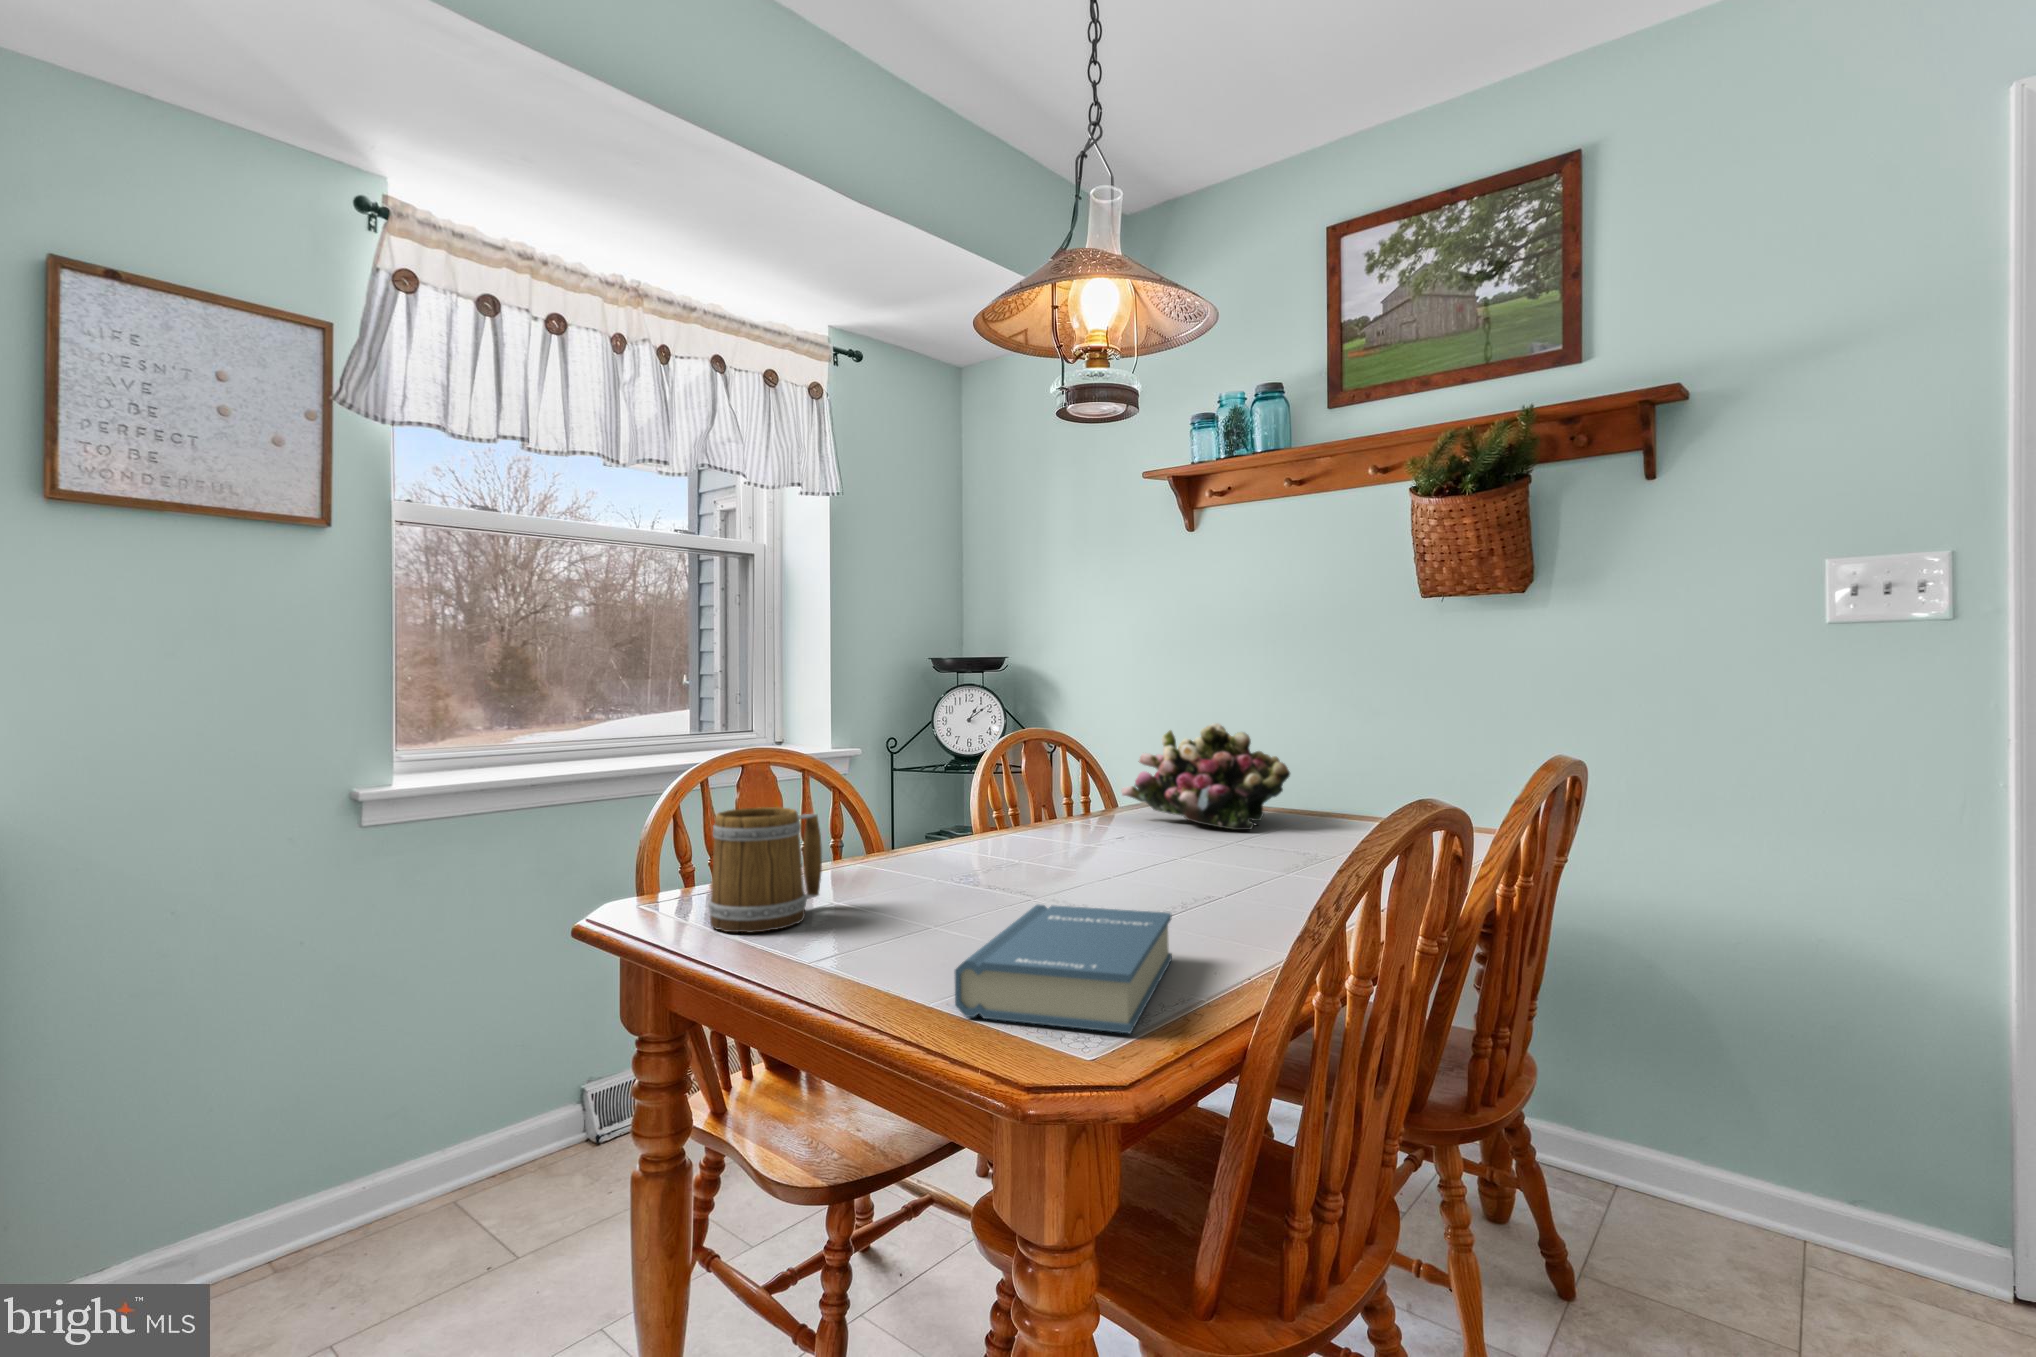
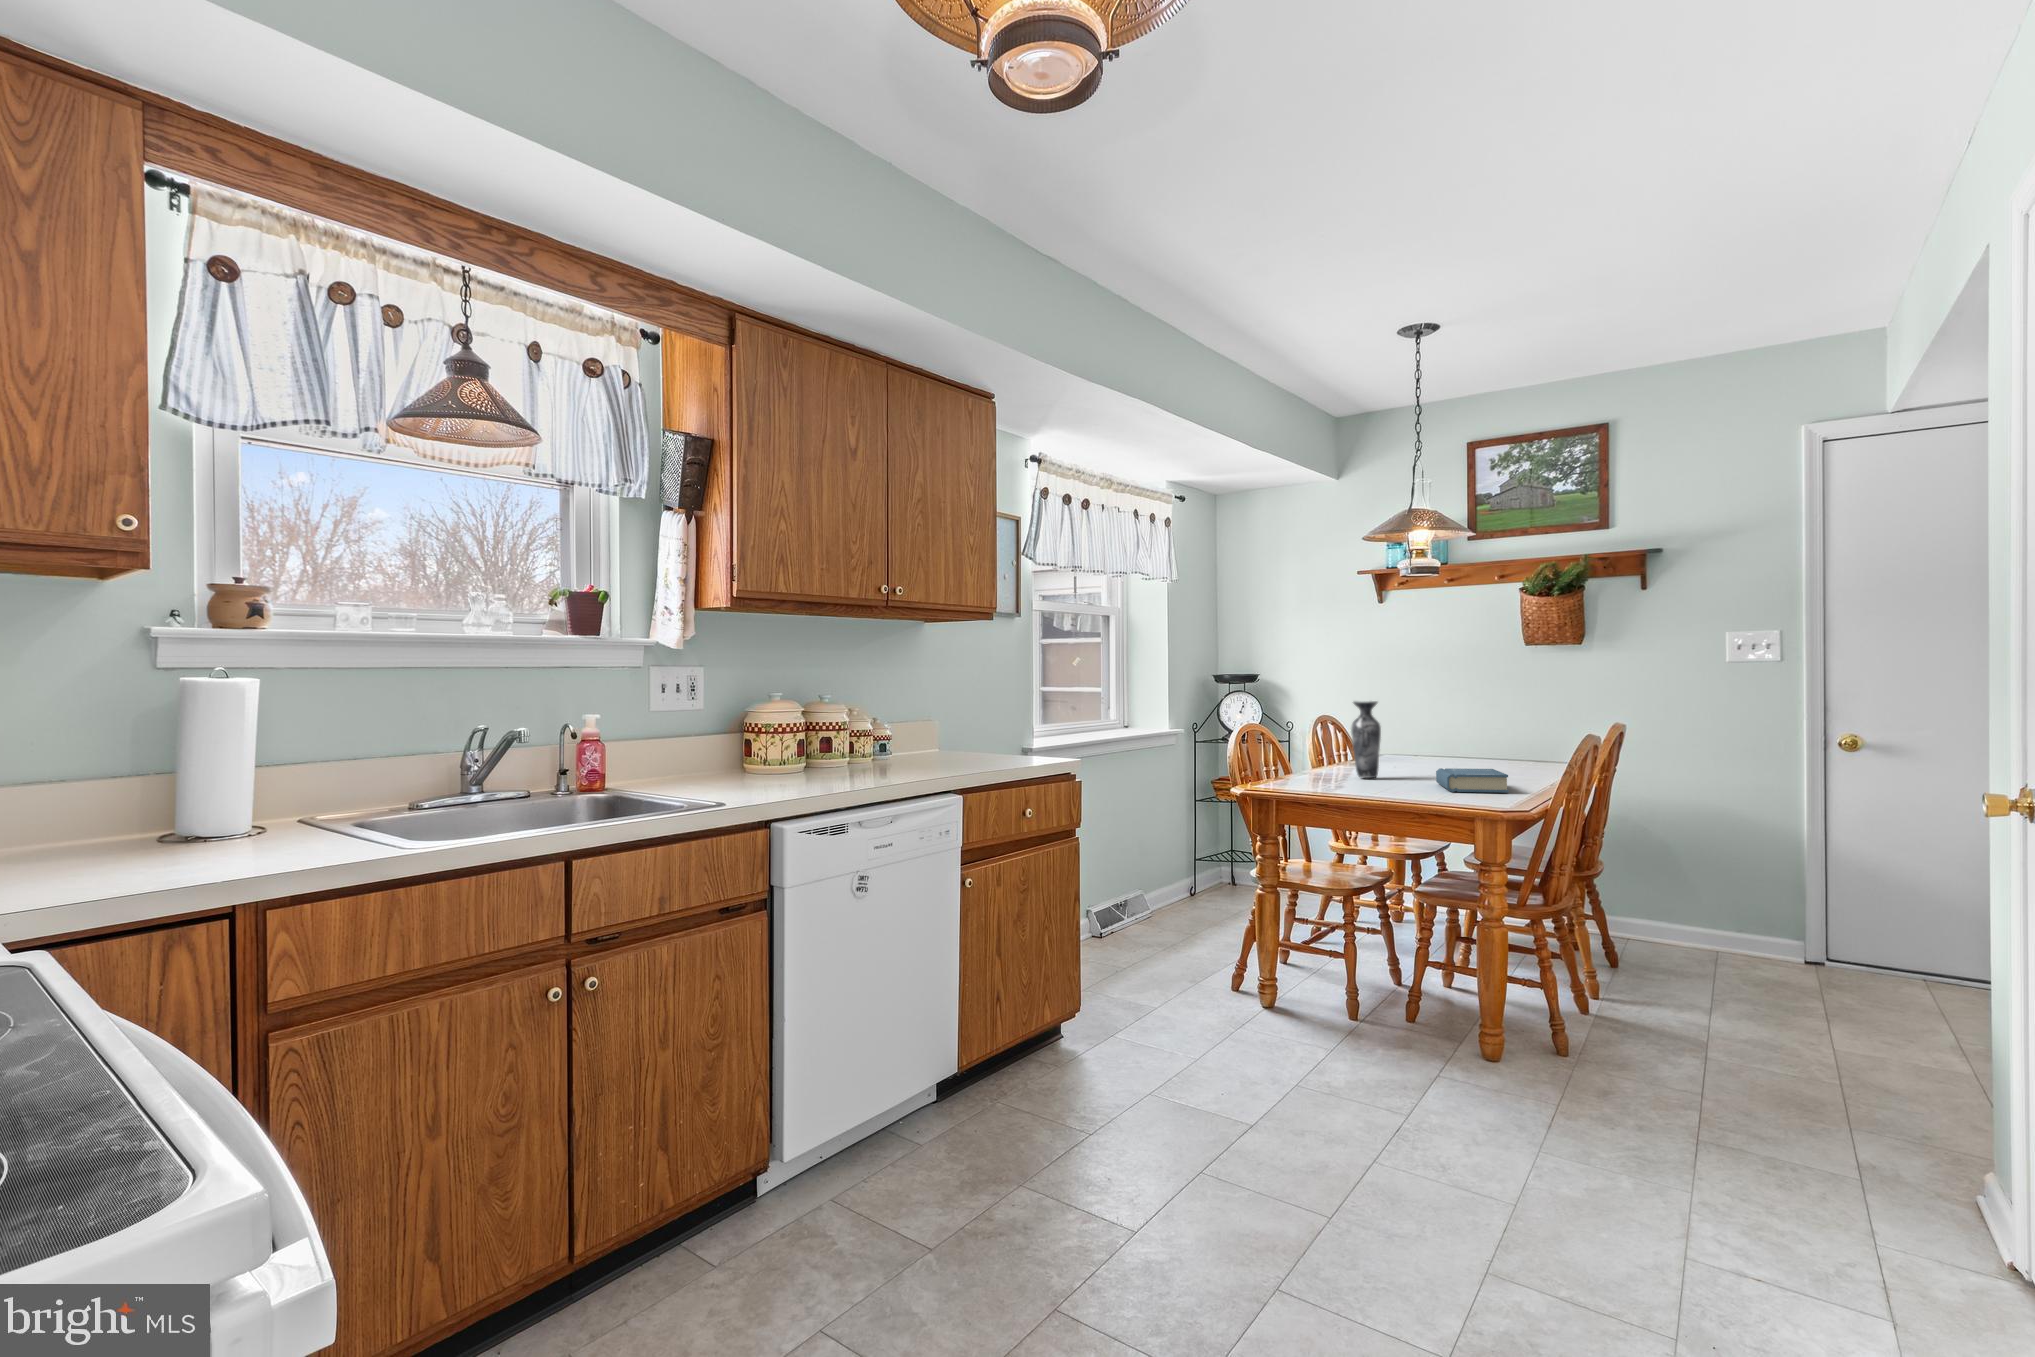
vase: none [881,714,949,908] -> present [1351,701,1381,778]
flower arrangement: present [1122,723,1290,830] -> none [1383,711,1474,762]
mug: present [708,807,822,933] -> none [1297,738,1336,783]

